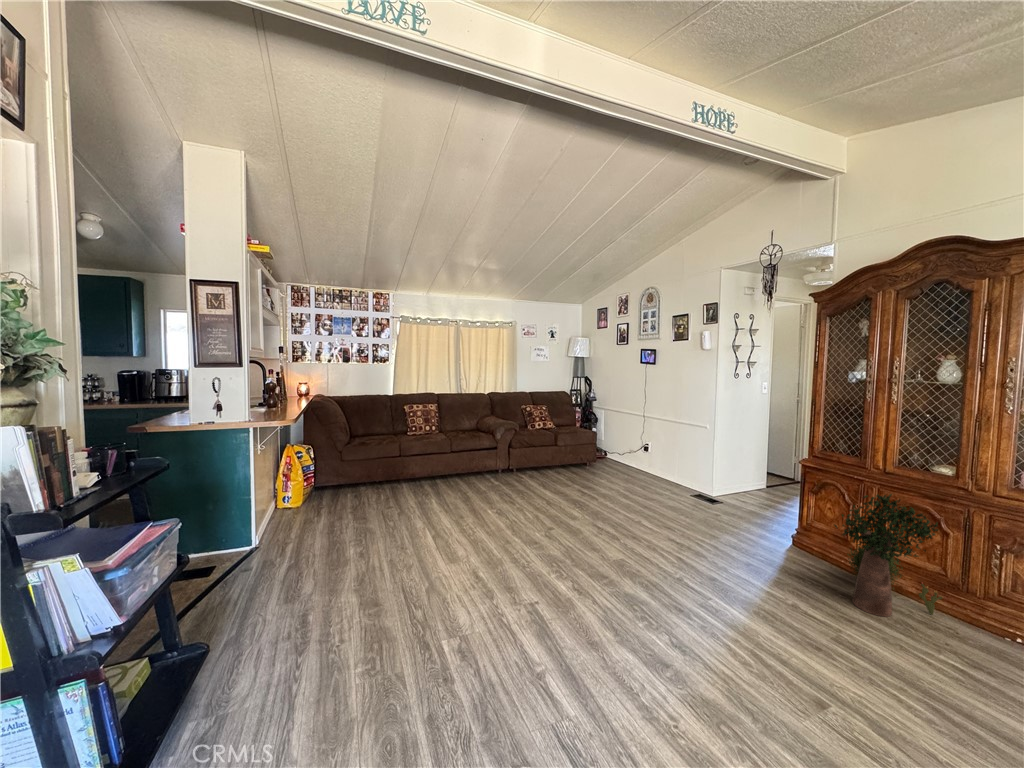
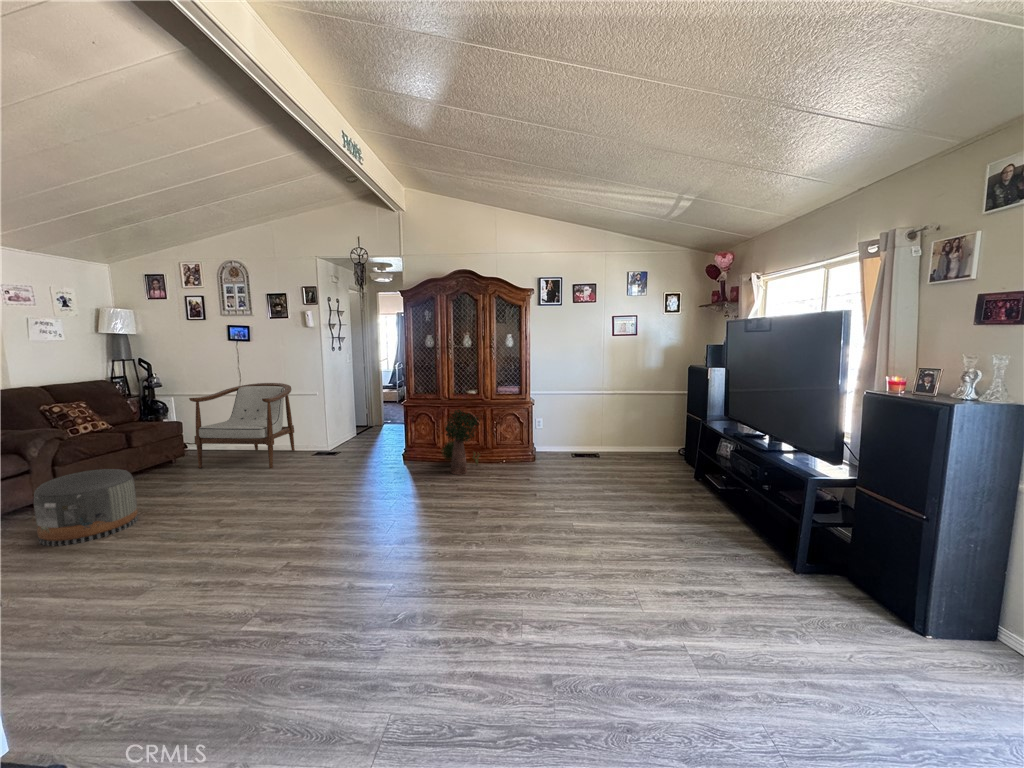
armchair: none [594,406,681,494] -> present [189,383,295,469]
pouf: none [474,455,524,506] -> present [34,469,138,546]

